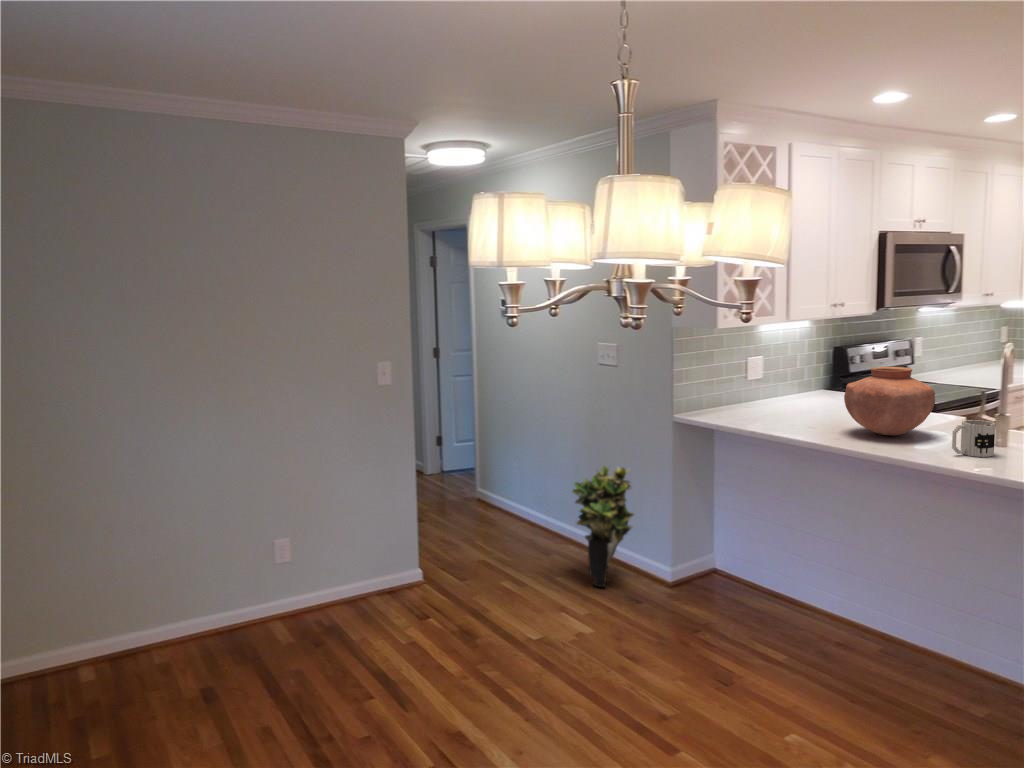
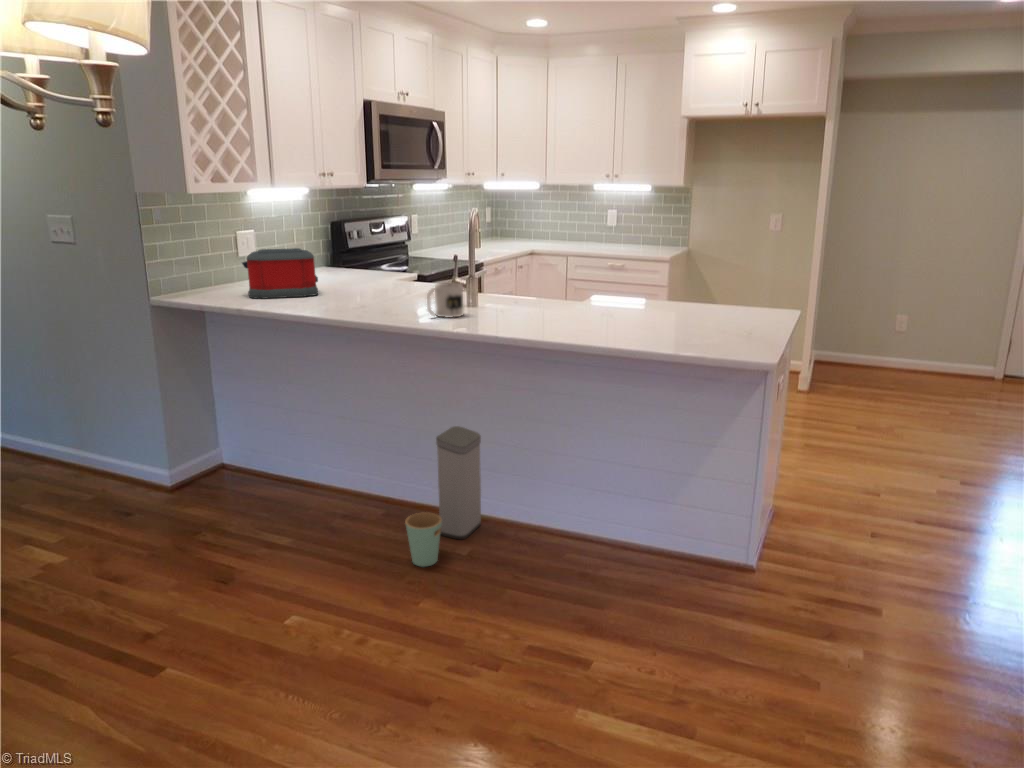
vase: present [844,367,935,435] -> none [330,234,414,304]
toaster: none [755,376,826,422] -> present [242,248,318,299]
potted plant: present [572,465,634,587] -> none [25,365,118,510]
trash can: none [915,572,1008,717] -> present [405,426,481,567]

